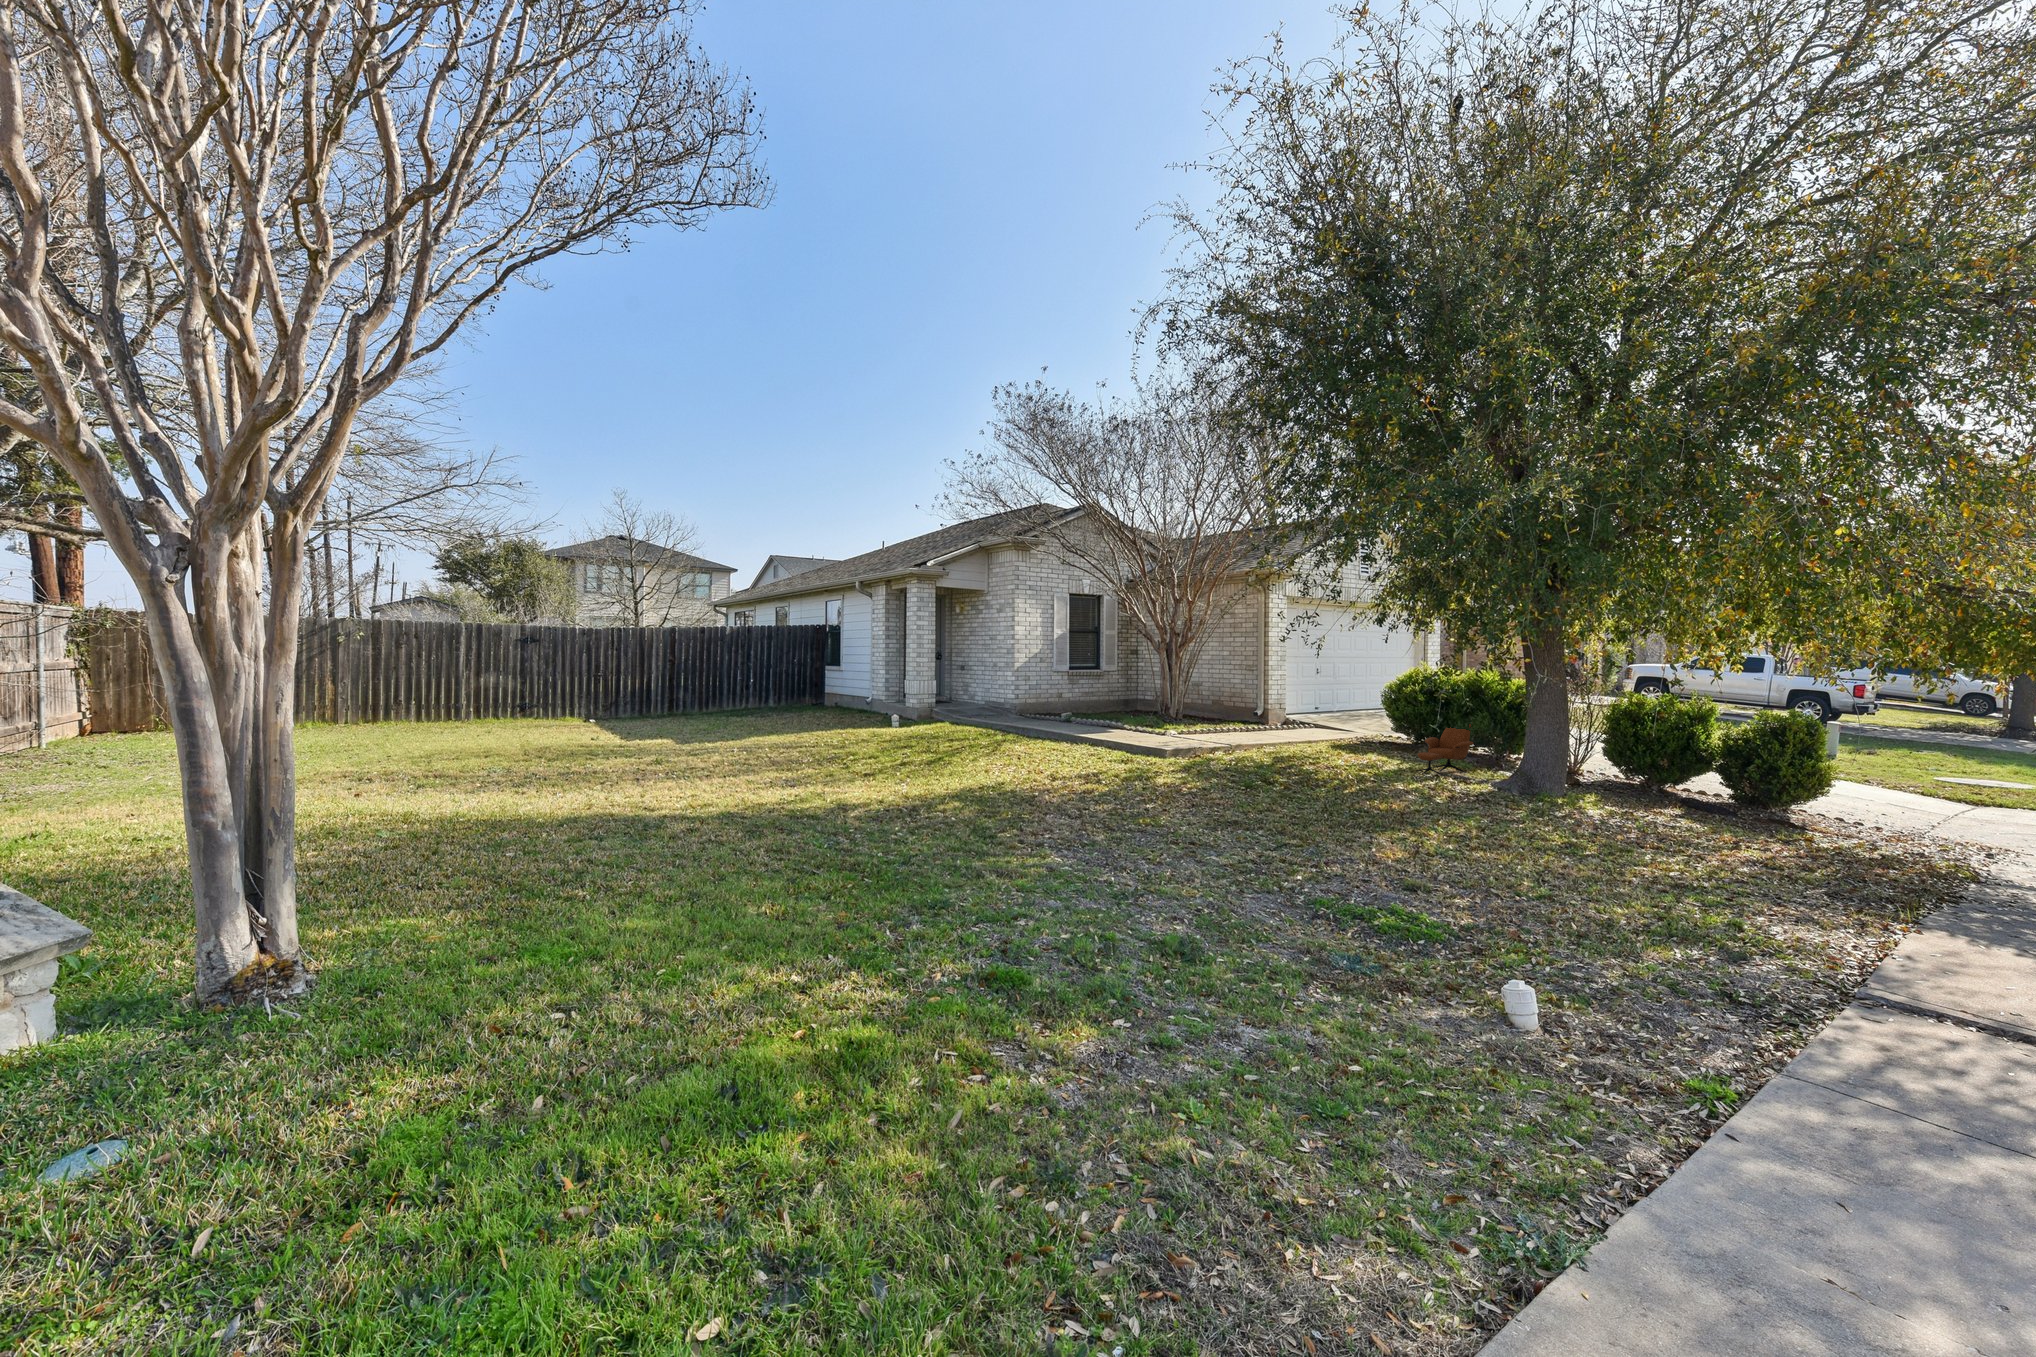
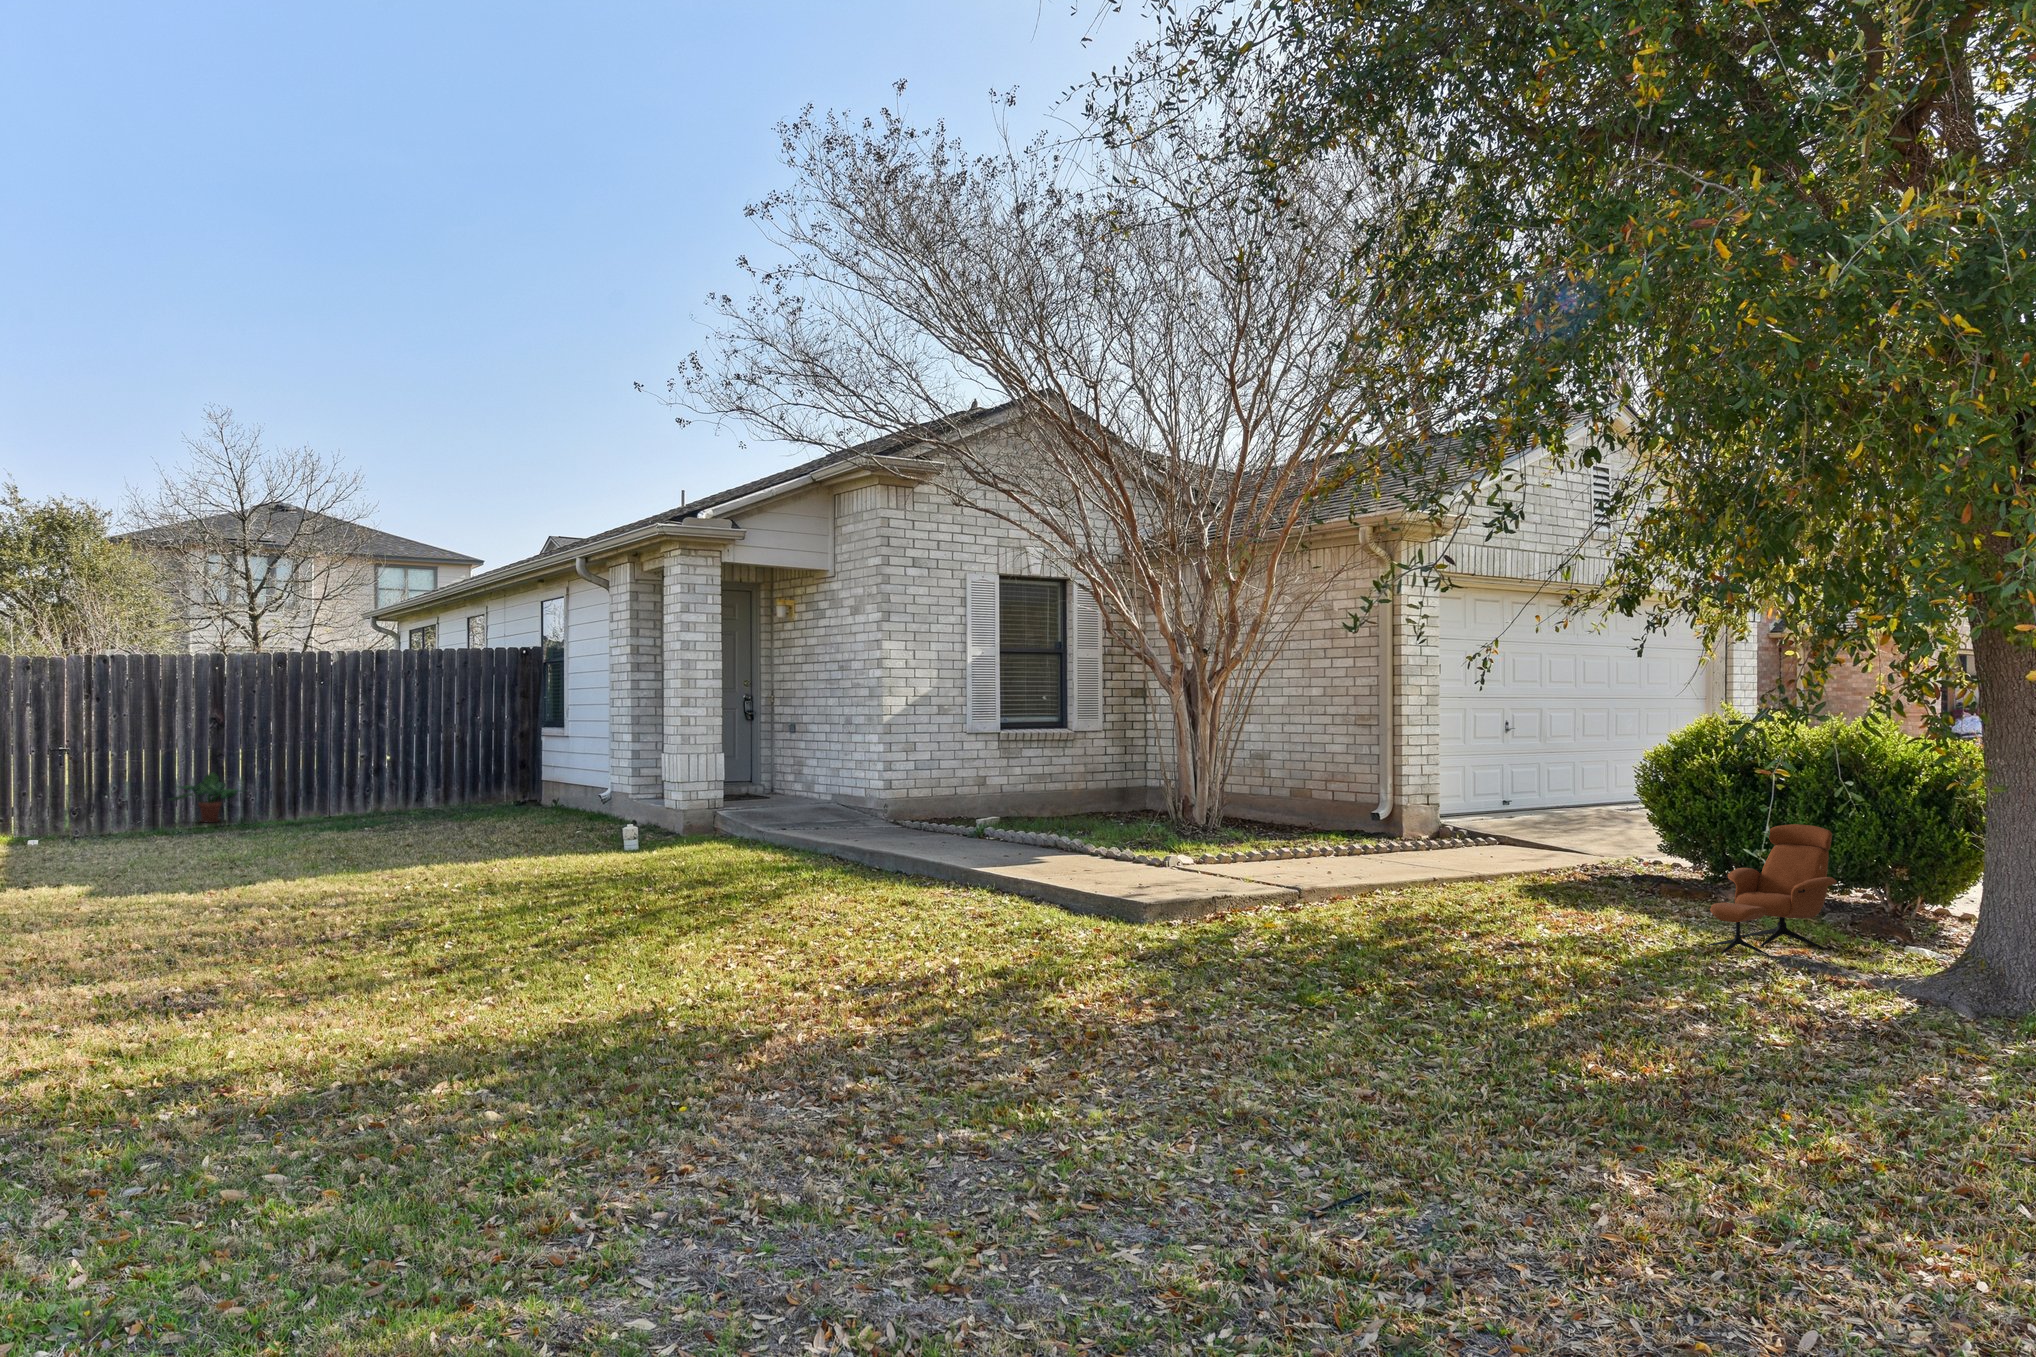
potted plant: none [657,687,695,712] -> present [168,772,239,823]

